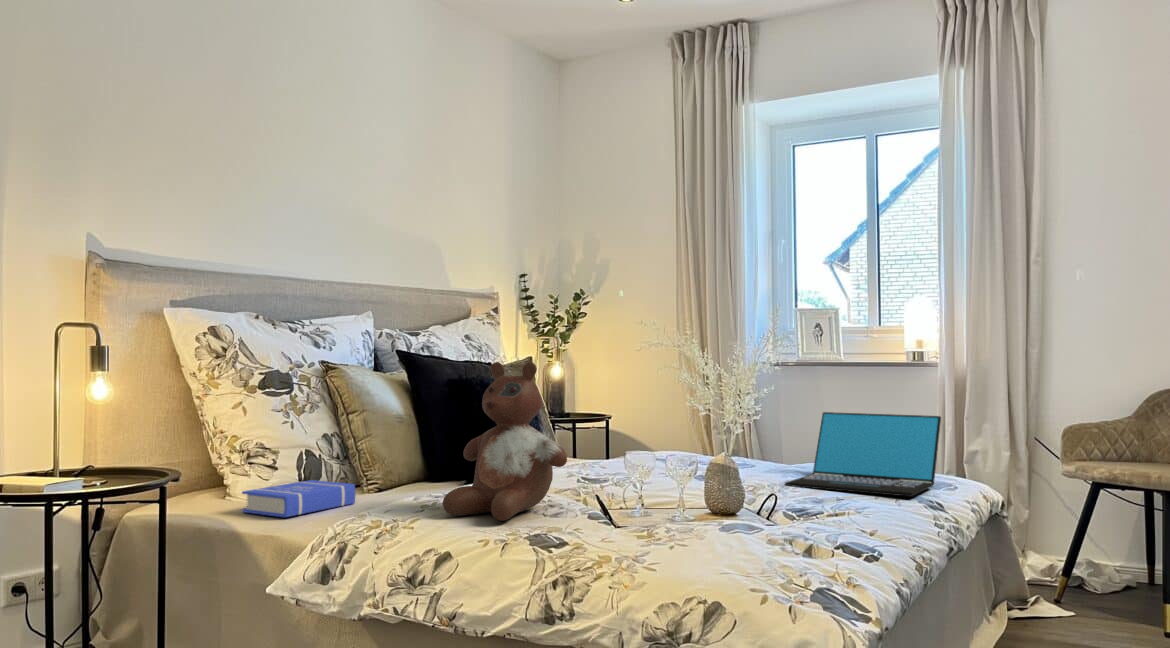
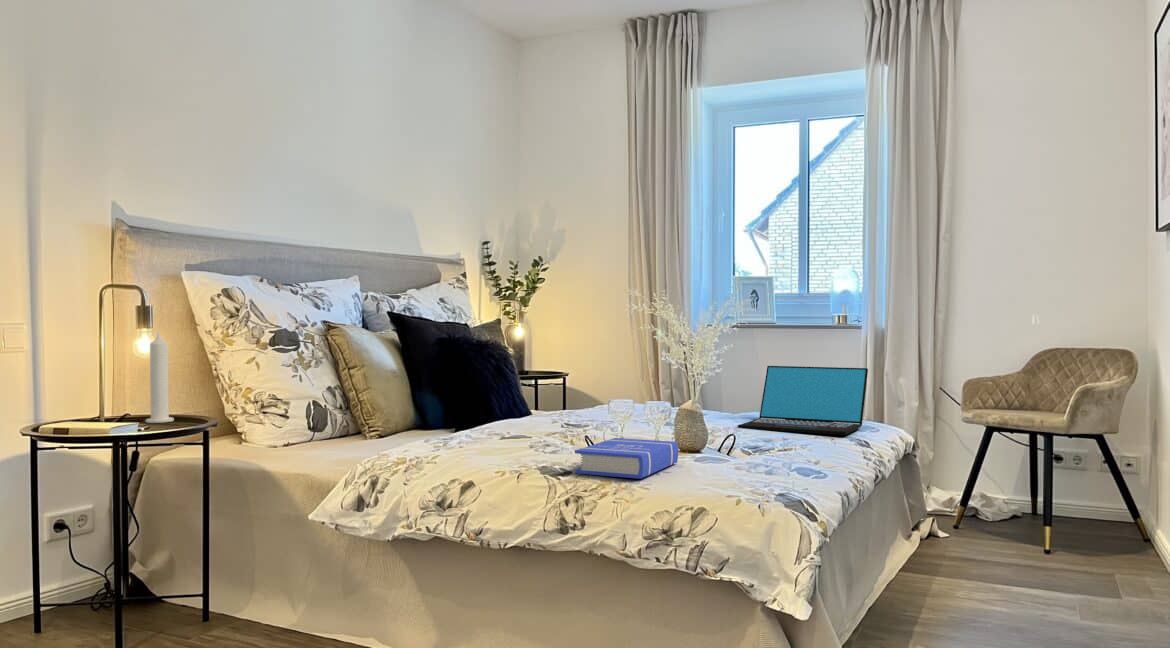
stuffed bear: present [443,362,567,521] -> none [457,320,563,455]
candle: none [107,375,139,477] -> present [146,332,174,423]
book: present [242,480,355,517] -> present [575,438,678,479]

